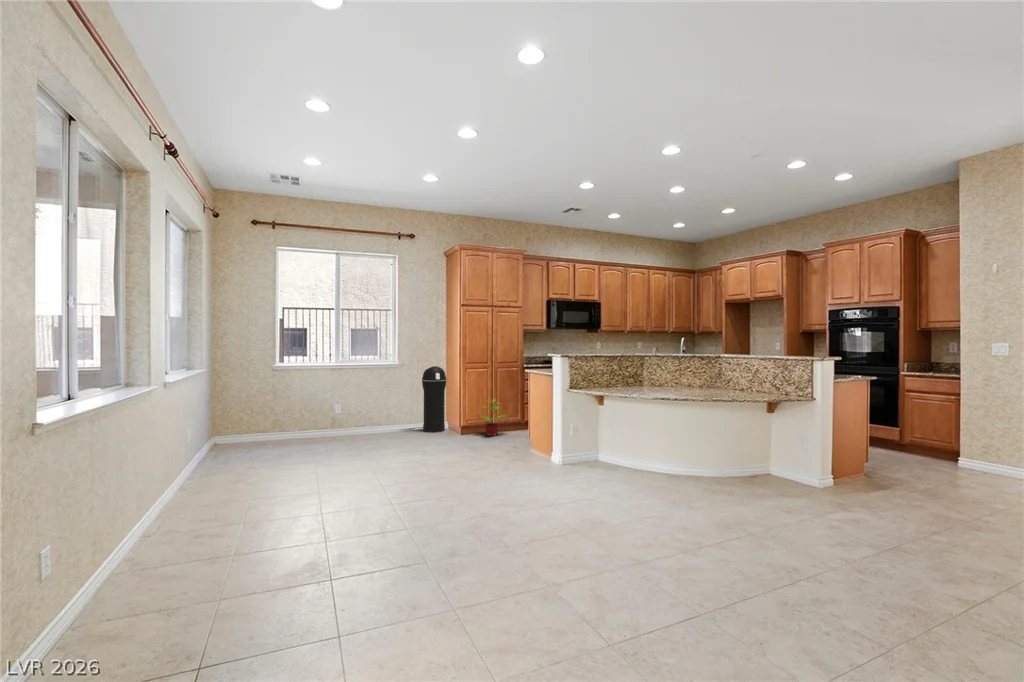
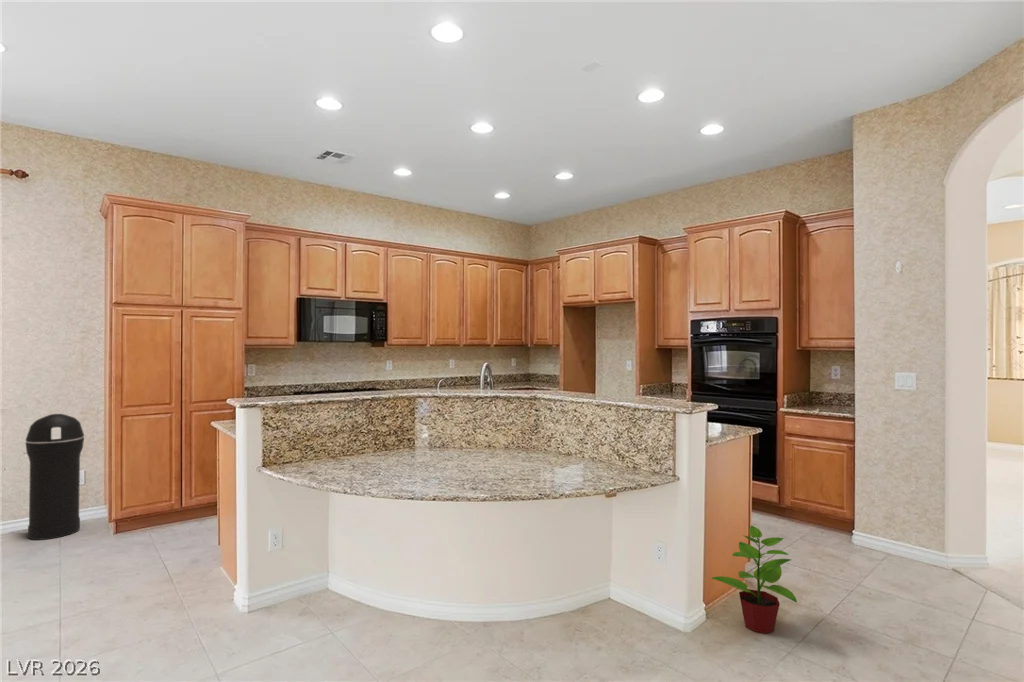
potted plant: present [484,400,504,436] -> present [712,526,797,633]

